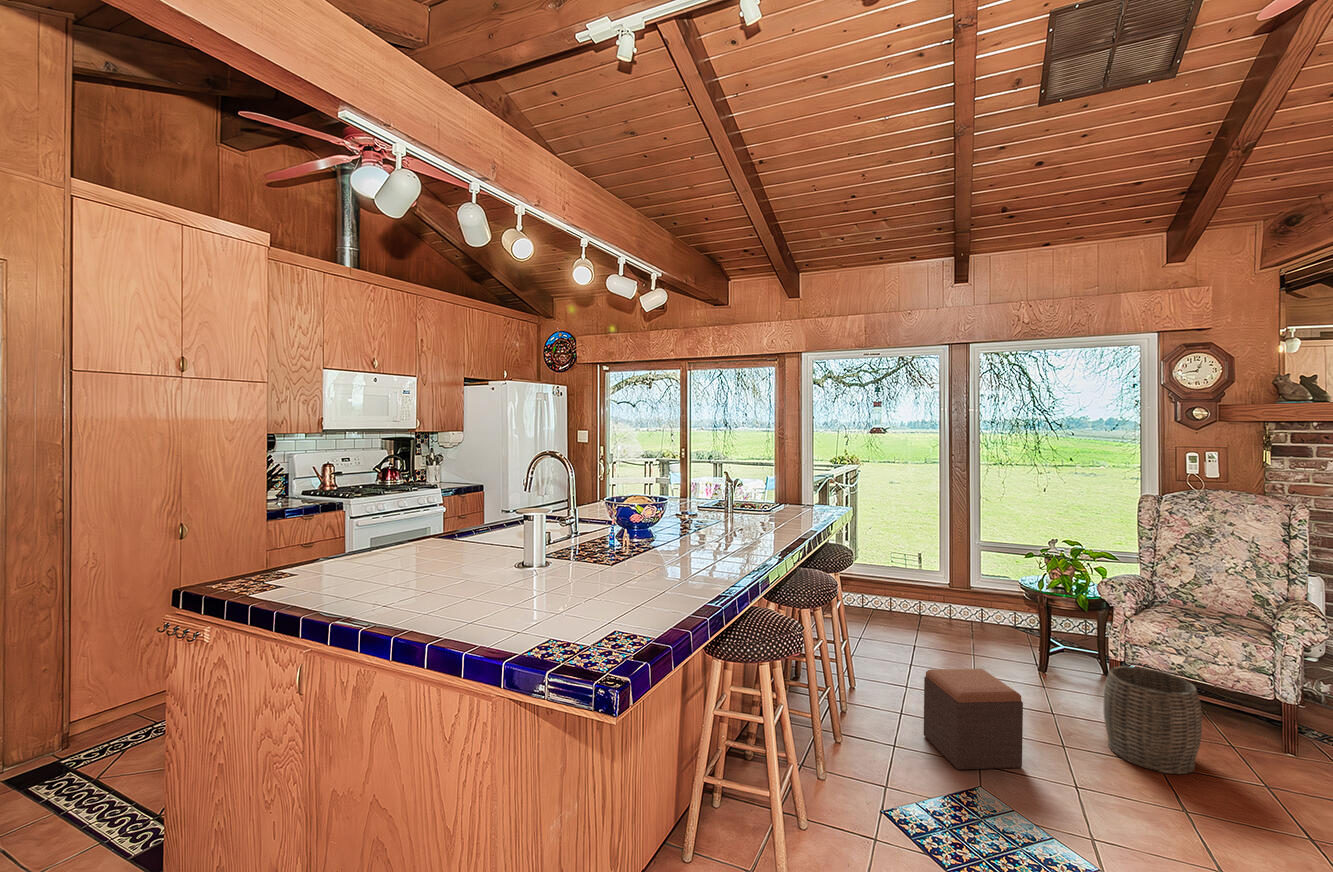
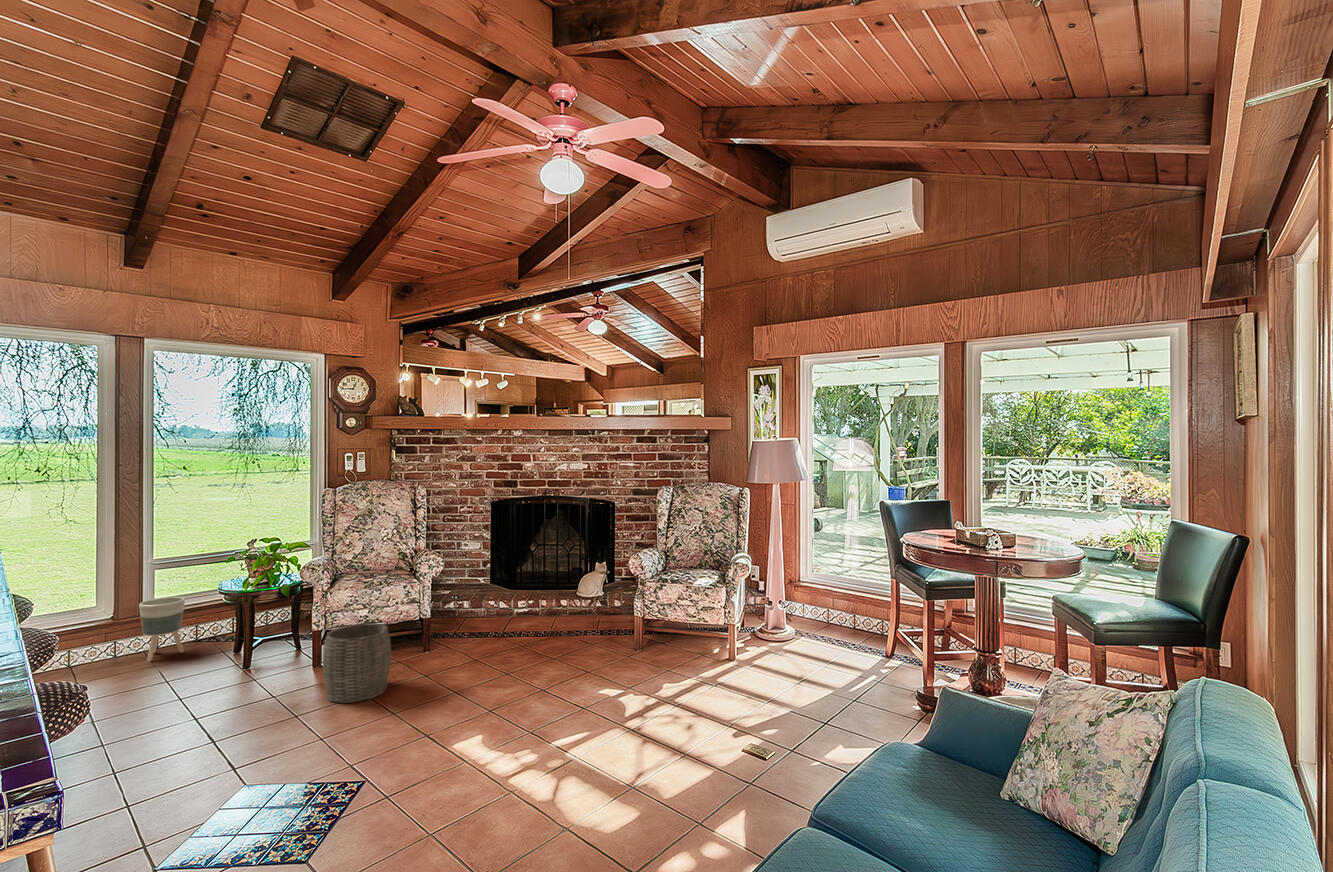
planter: none [966,577,1002,633] -> present [139,597,185,661]
footstool: present [924,669,1023,770] -> none [156,676,272,783]

